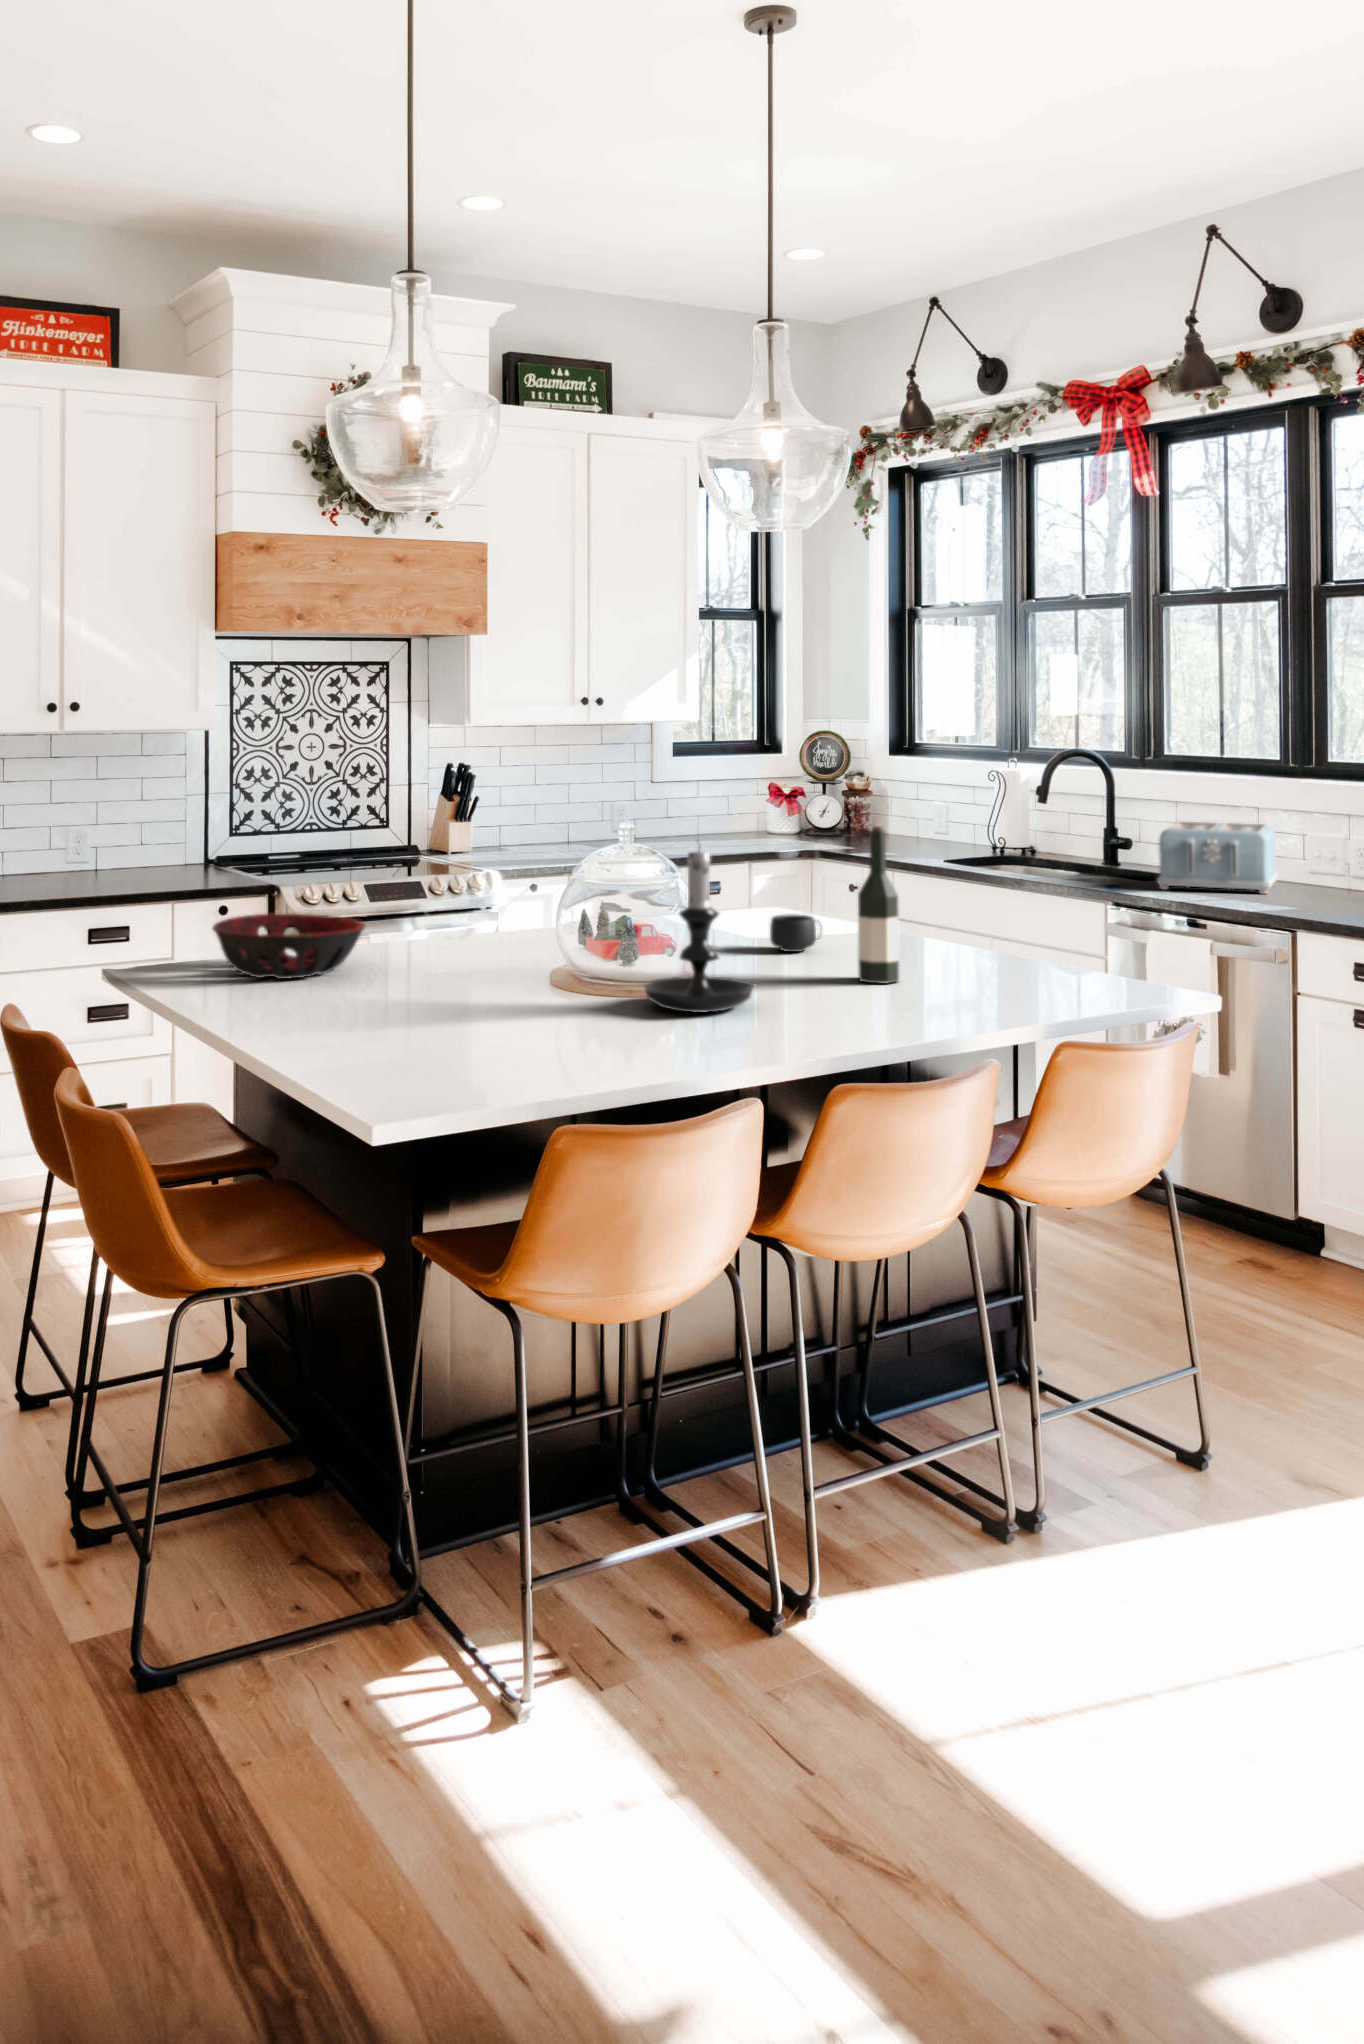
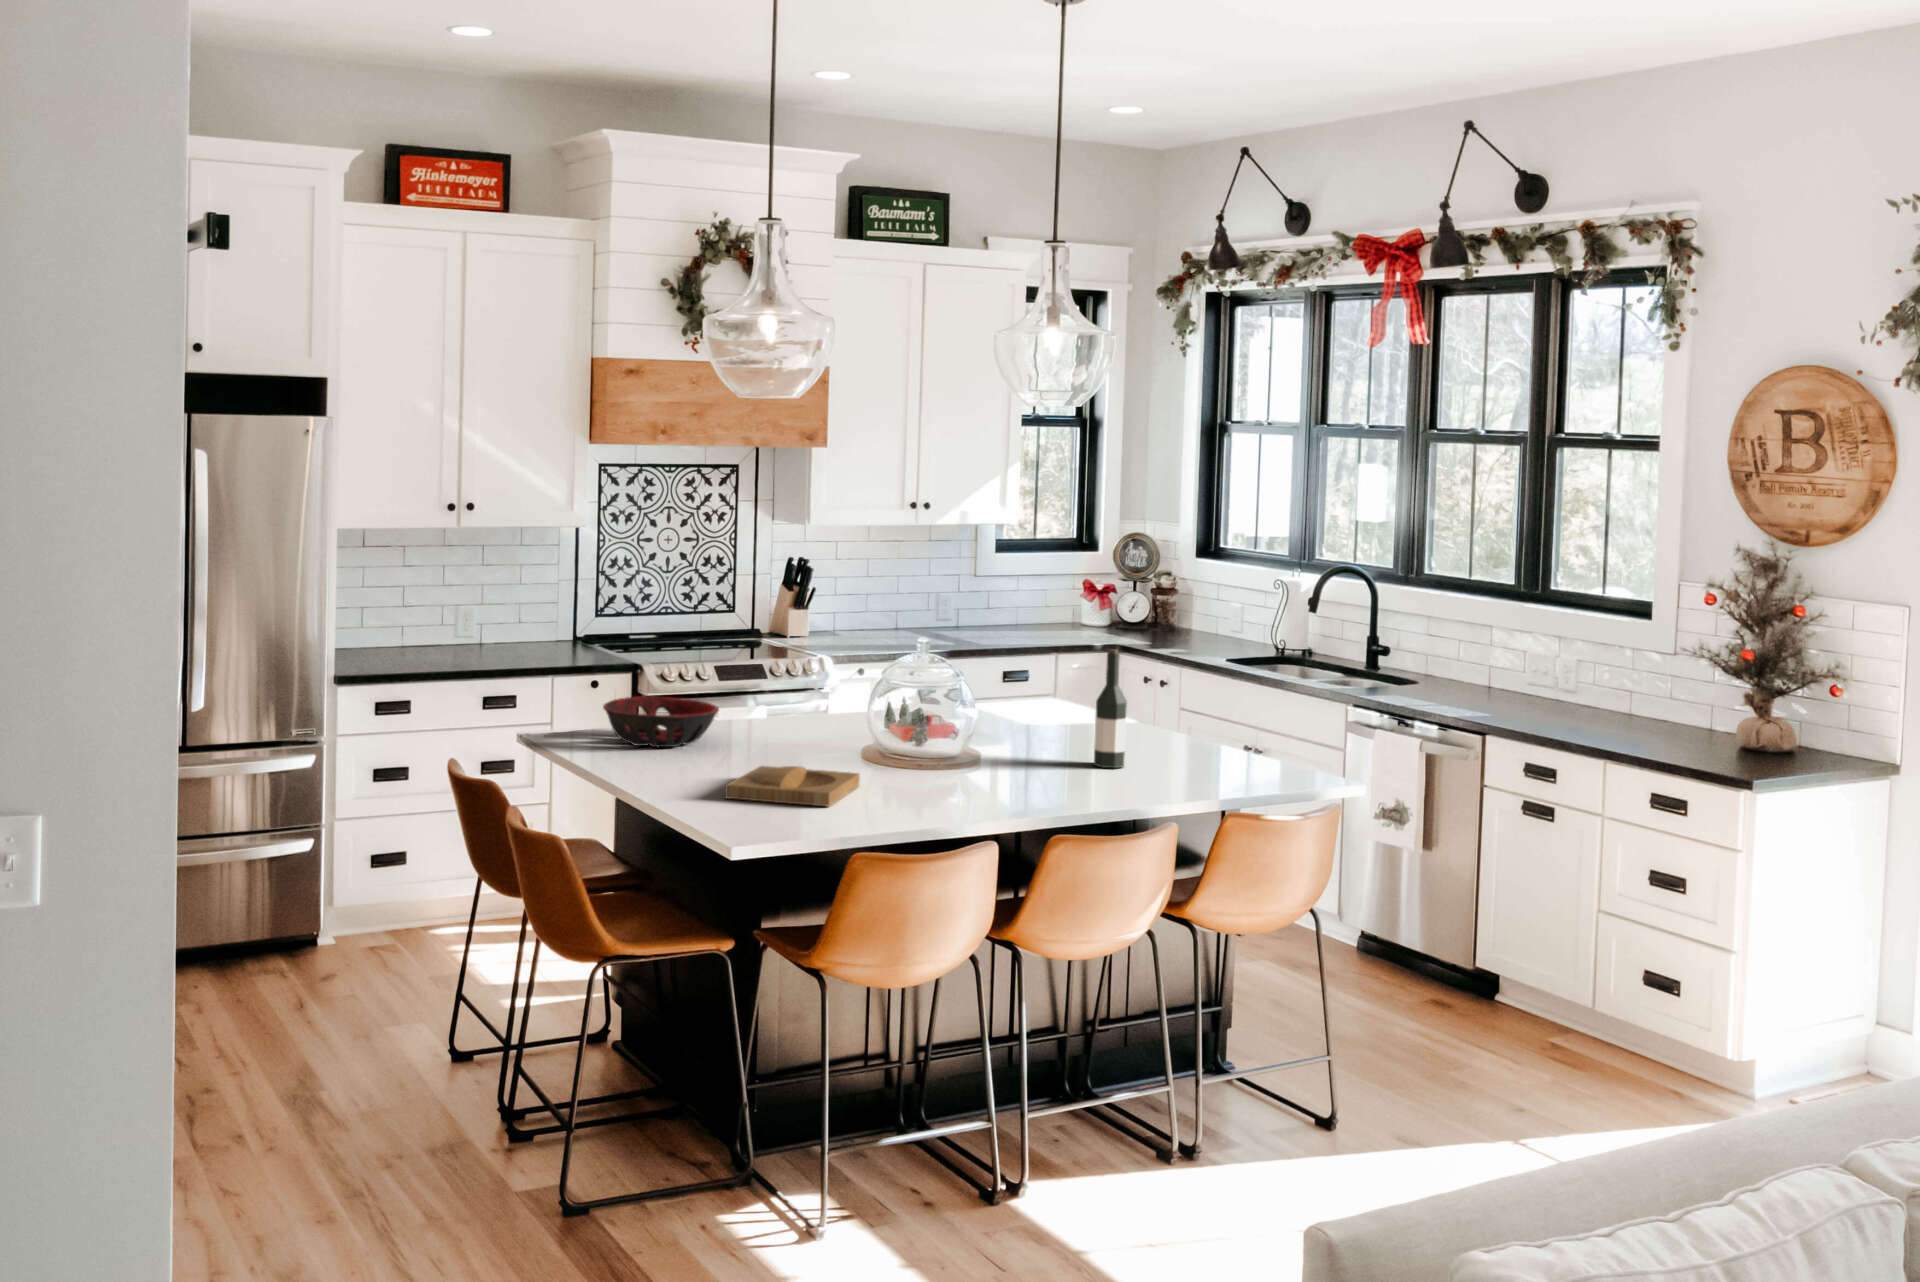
toaster: present [1158,822,1278,894] -> none [1387,636,1495,702]
candle holder: present [645,851,756,1012] -> none [925,659,1010,786]
mug: present [770,915,822,952] -> none [1035,710,1077,740]
tray: none [374,994,558,1049] -> present [725,766,860,806]

